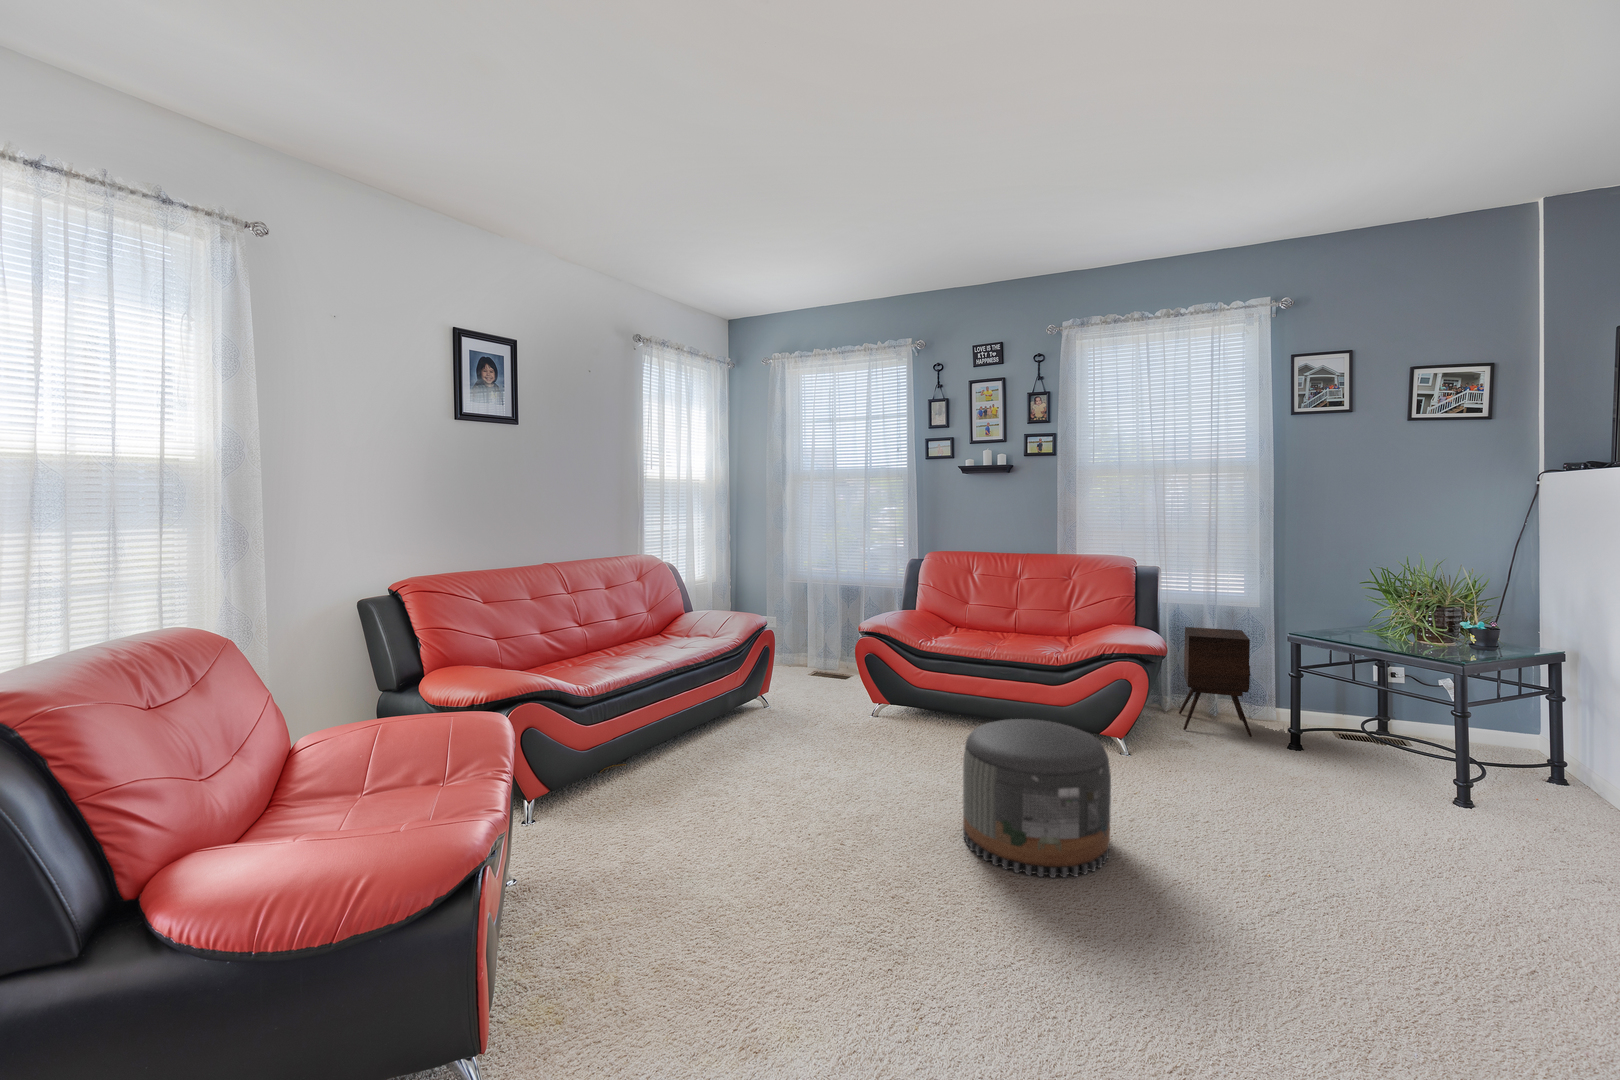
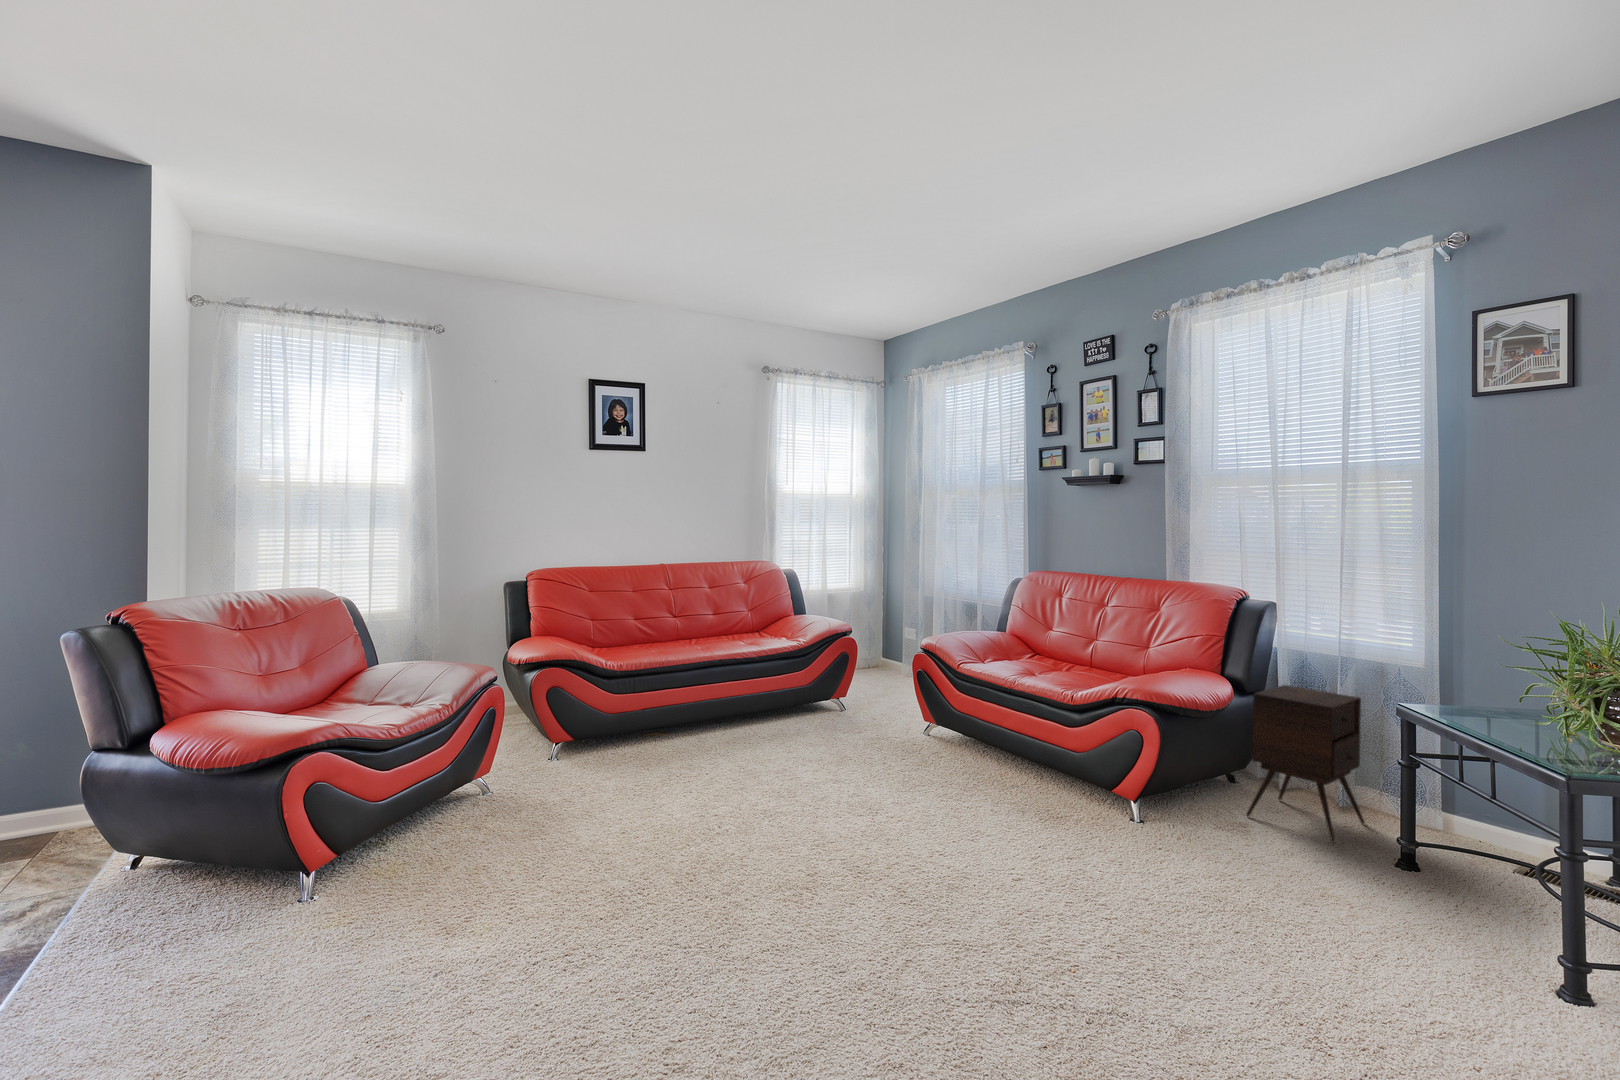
pouf: present [963,719,1111,878] -> none [786,736,932,900]

